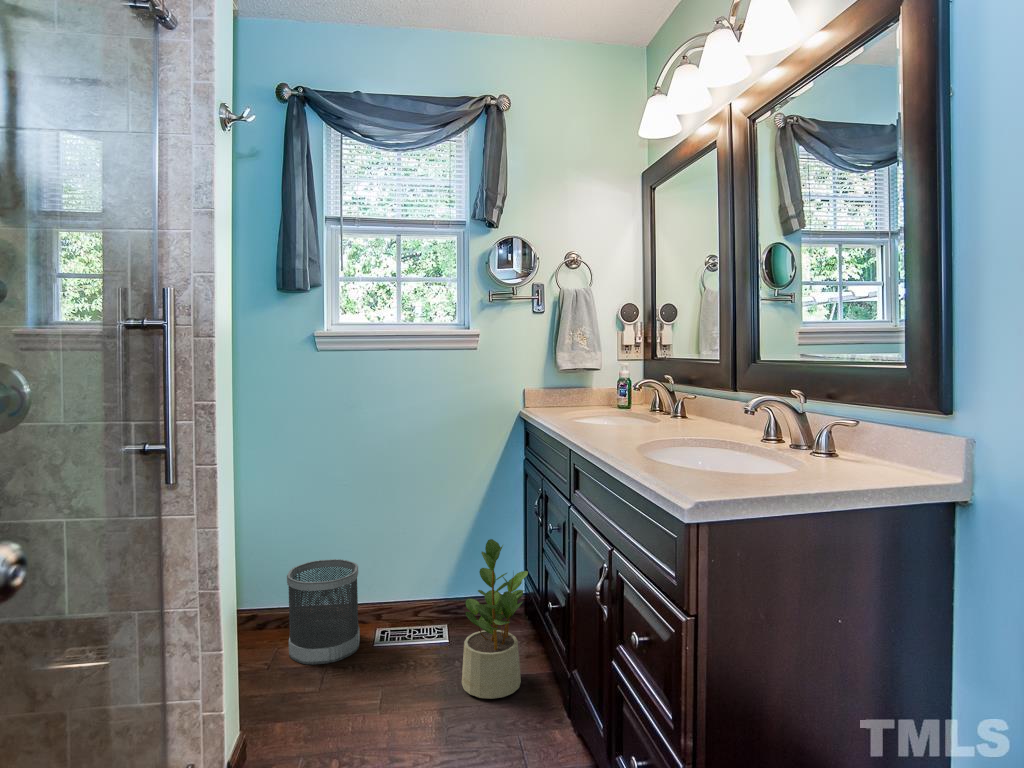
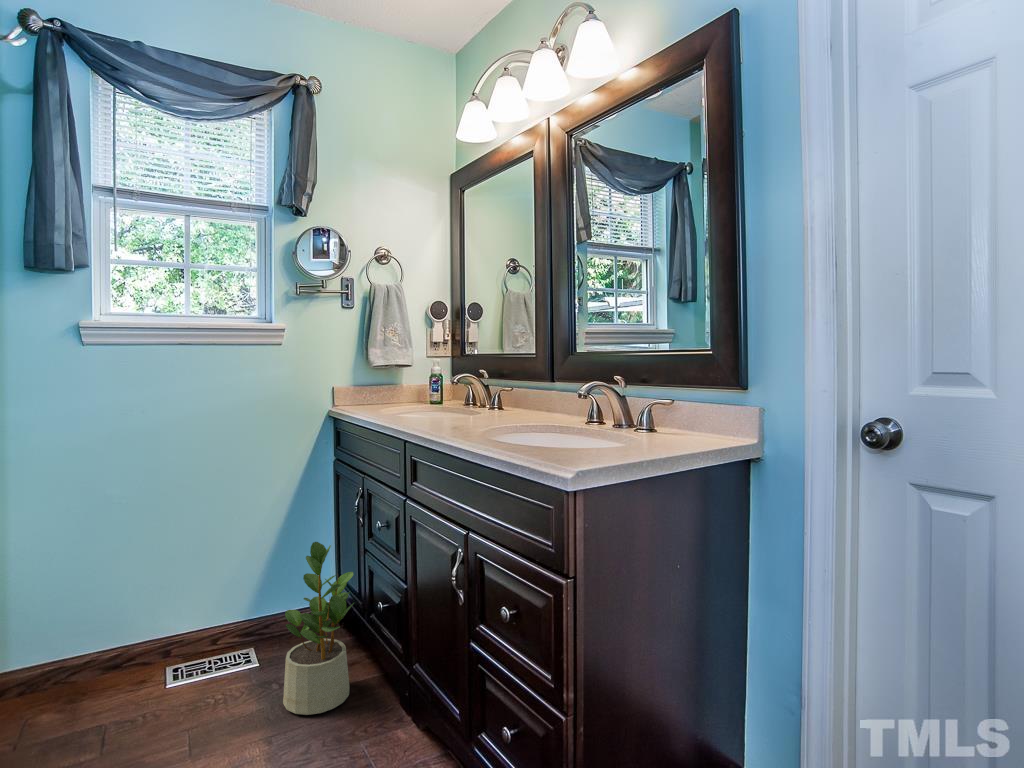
wastebasket: present [287,559,360,665] -> none [41,589,144,724]

